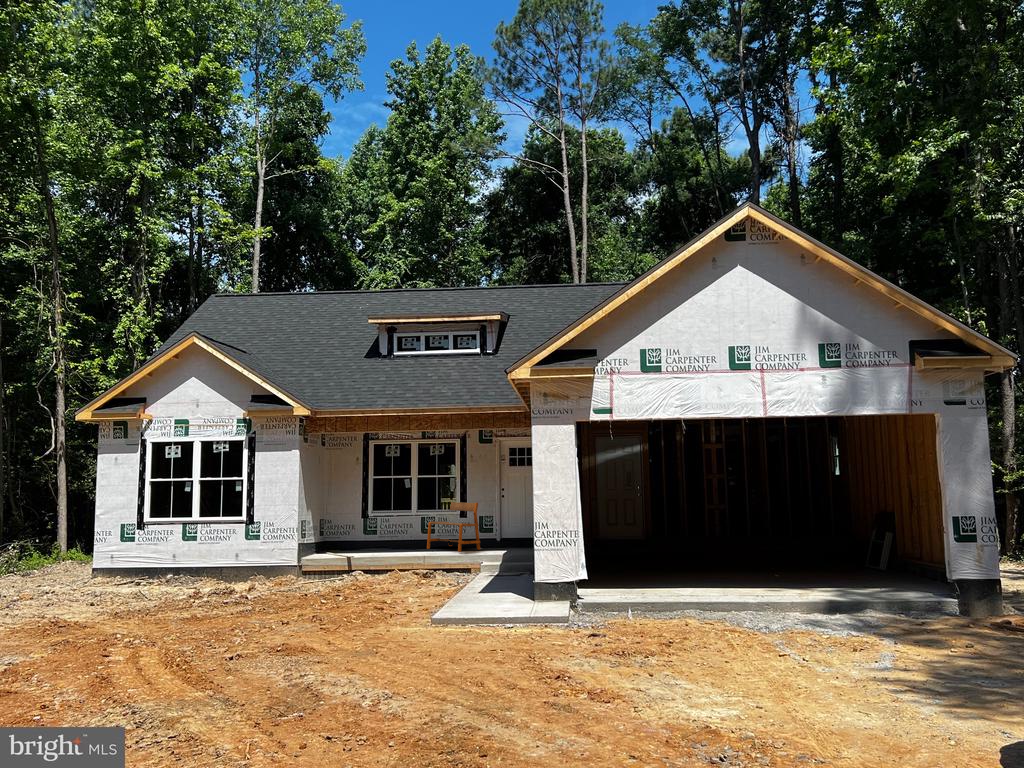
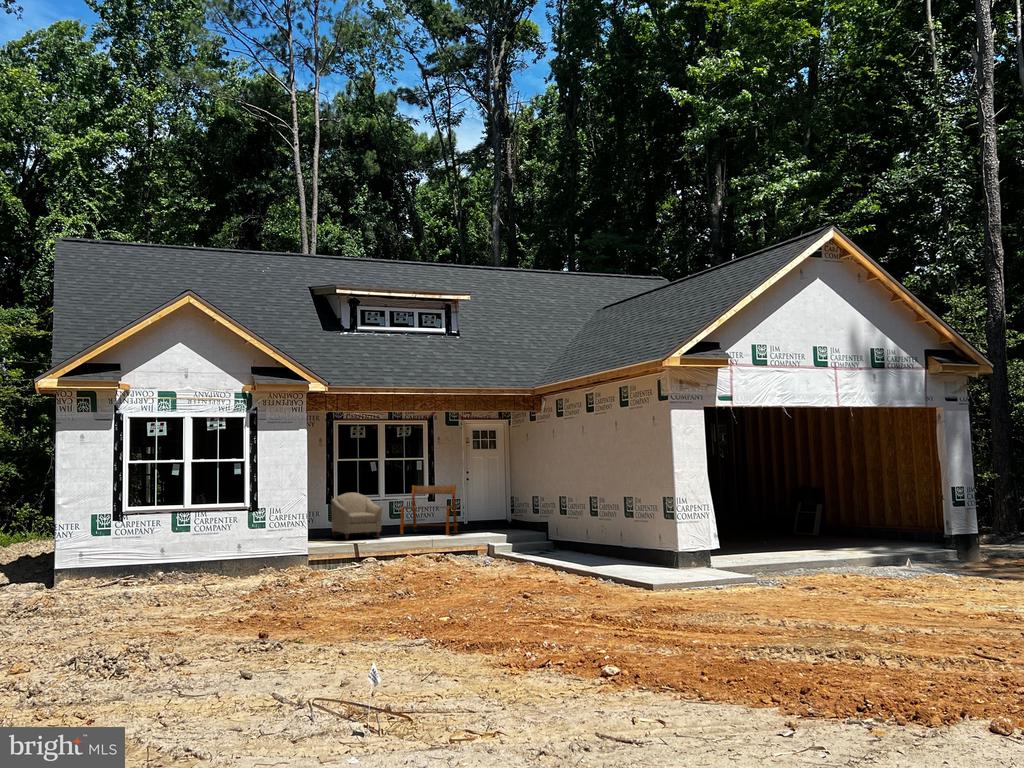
chair: none [357,507,400,553] -> present [331,492,382,540]

